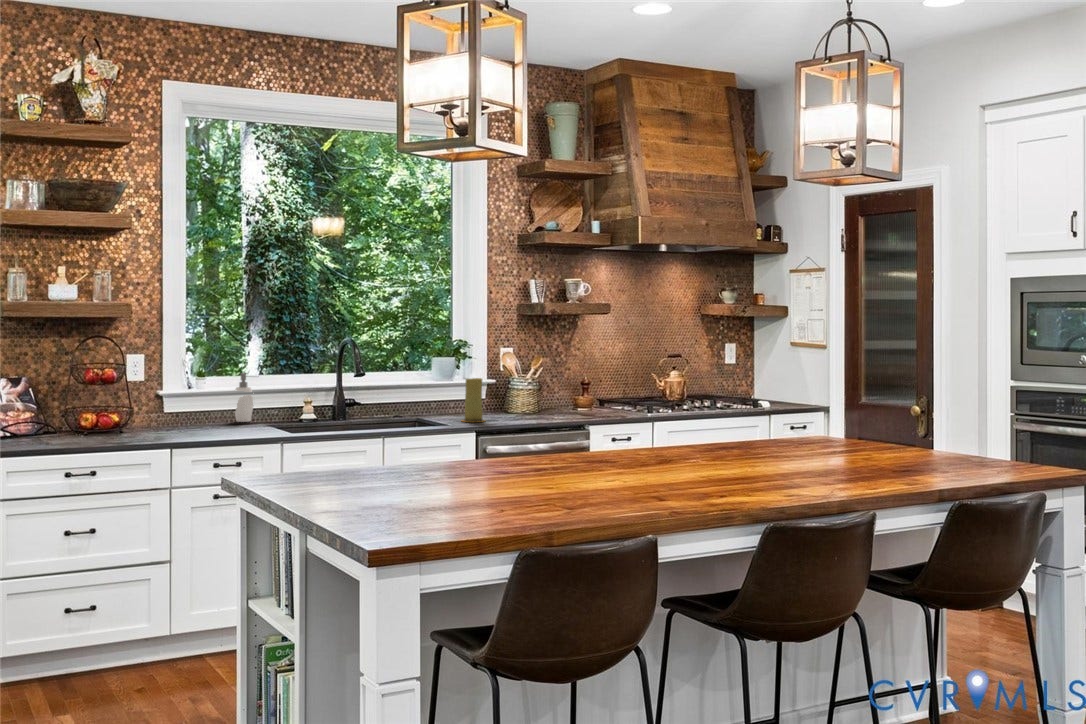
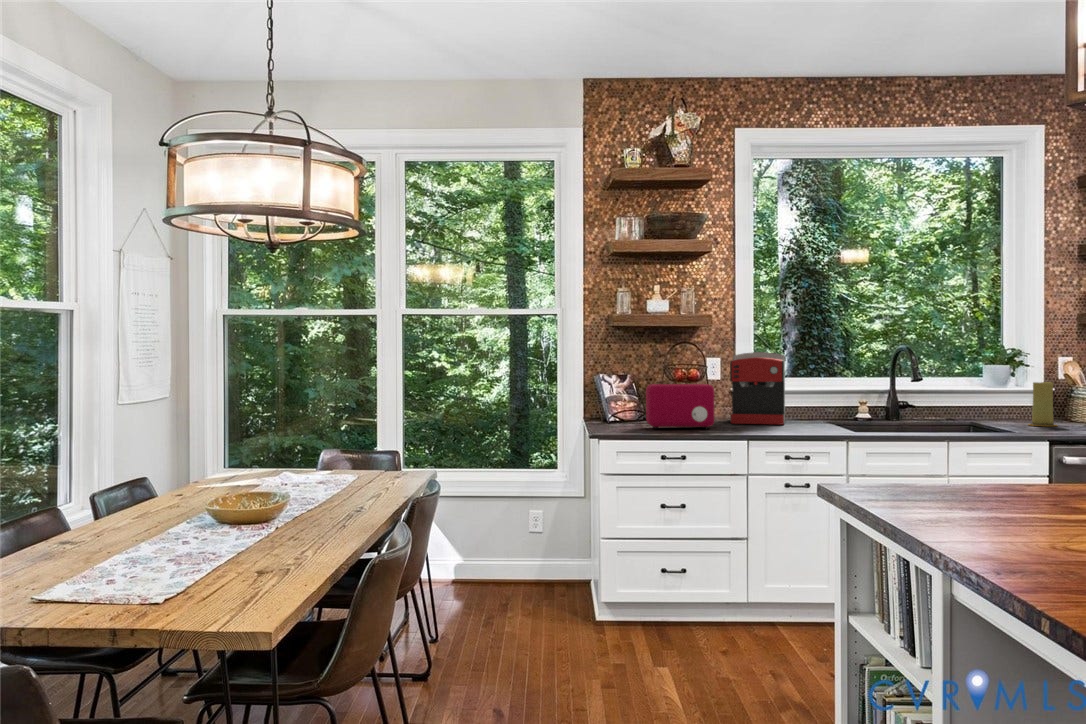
coffee maker: none [154,347,221,432] -> present [730,352,785,425]
soap dispenser: present [234,373,254,422] -> none [794,376,818,419]
toaster: none [48,388,133,444] -> present [646,384,715,429]

